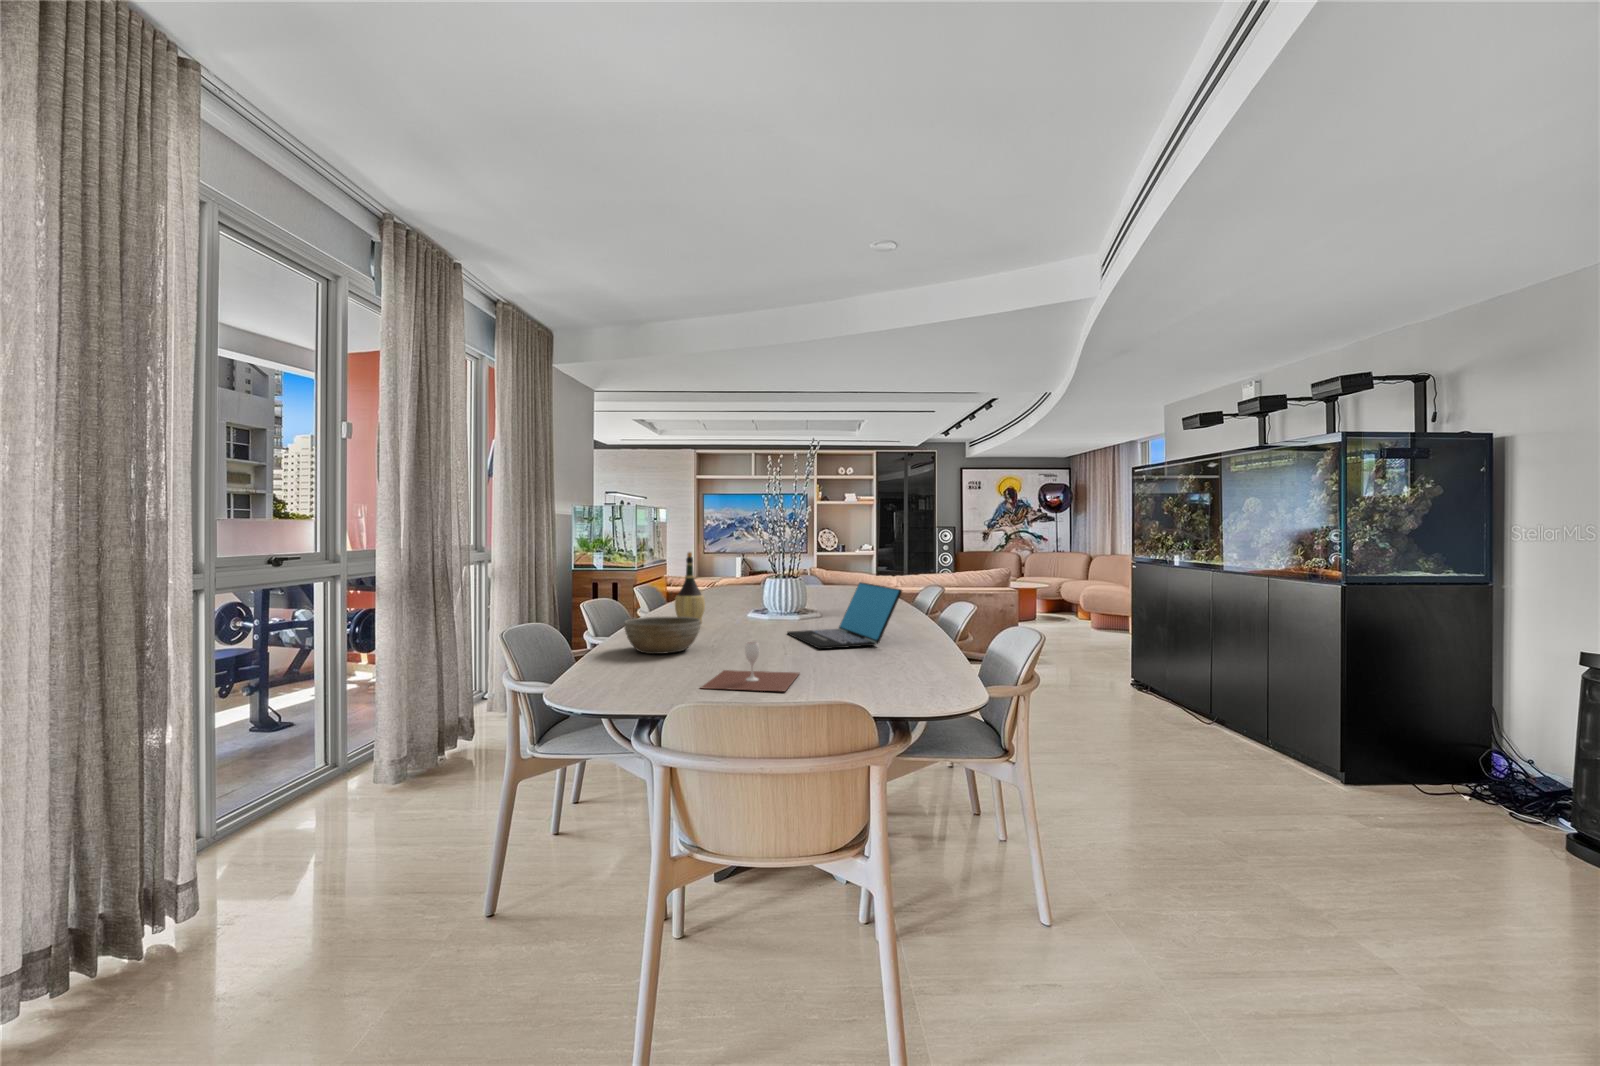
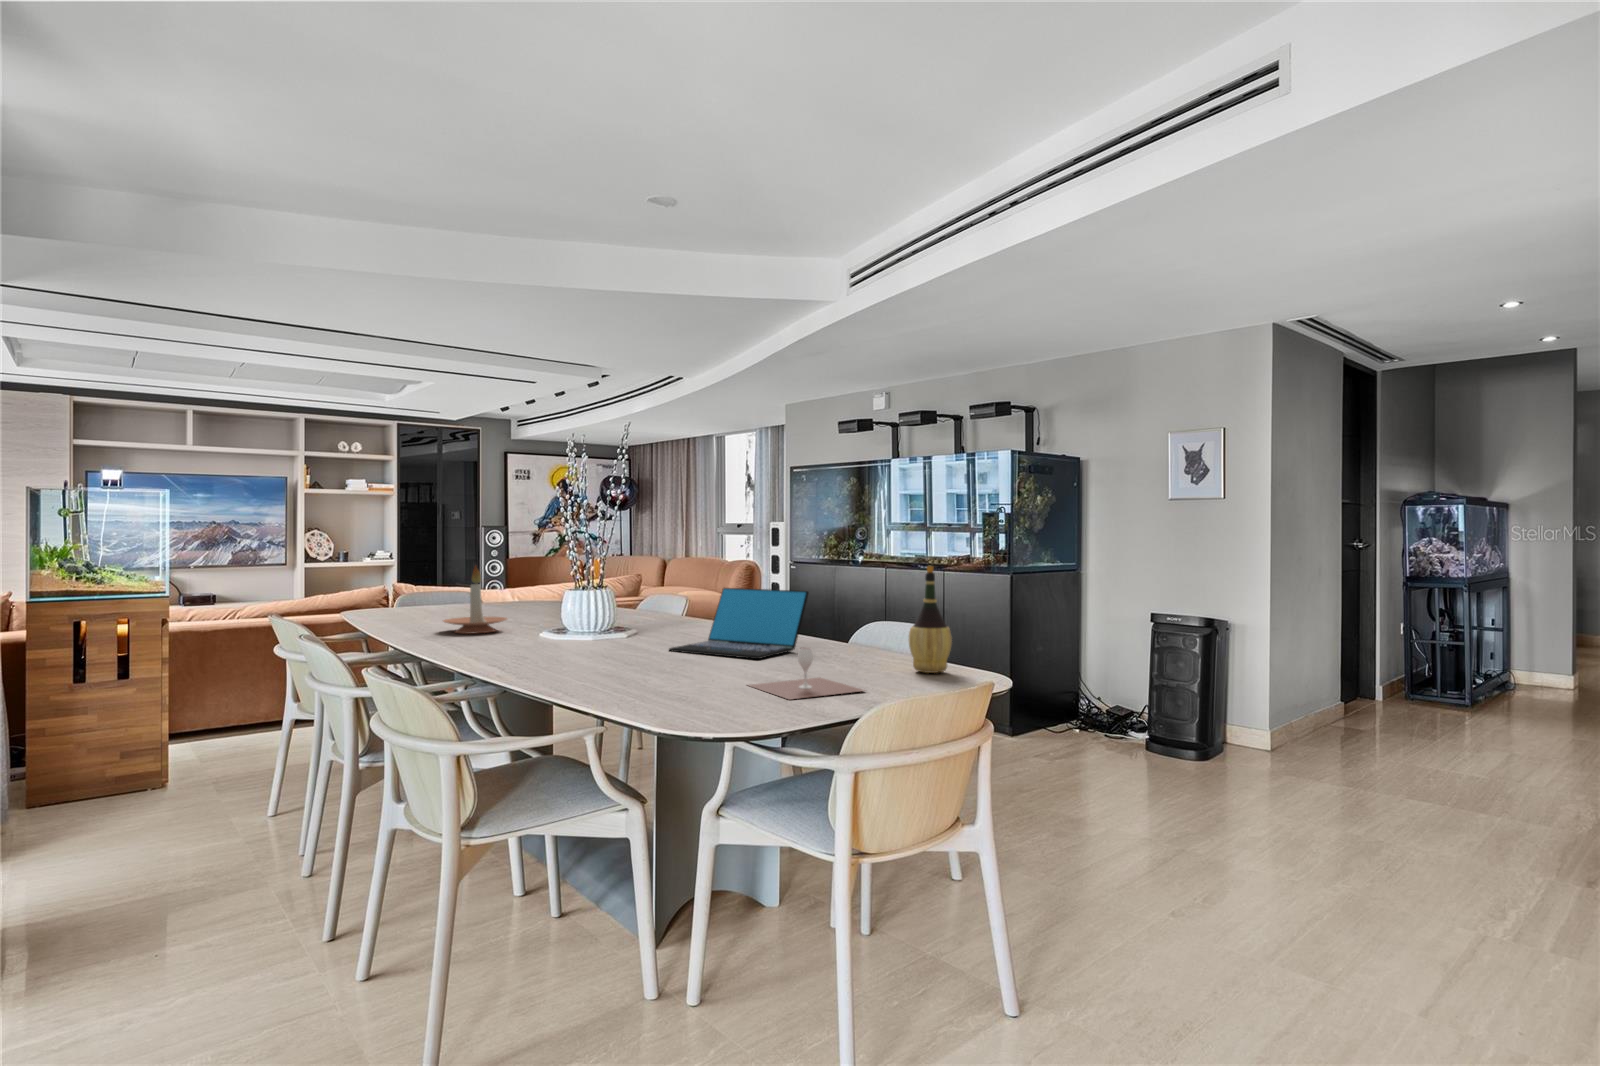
wine bottle: present [675,552,705,624] -> present [909,566,952,673]
candle holder: none [704,556,750,607] -> present [444,566,507,634]
bowl: present [624,617,701,654] -> none [560,636,656,682]

